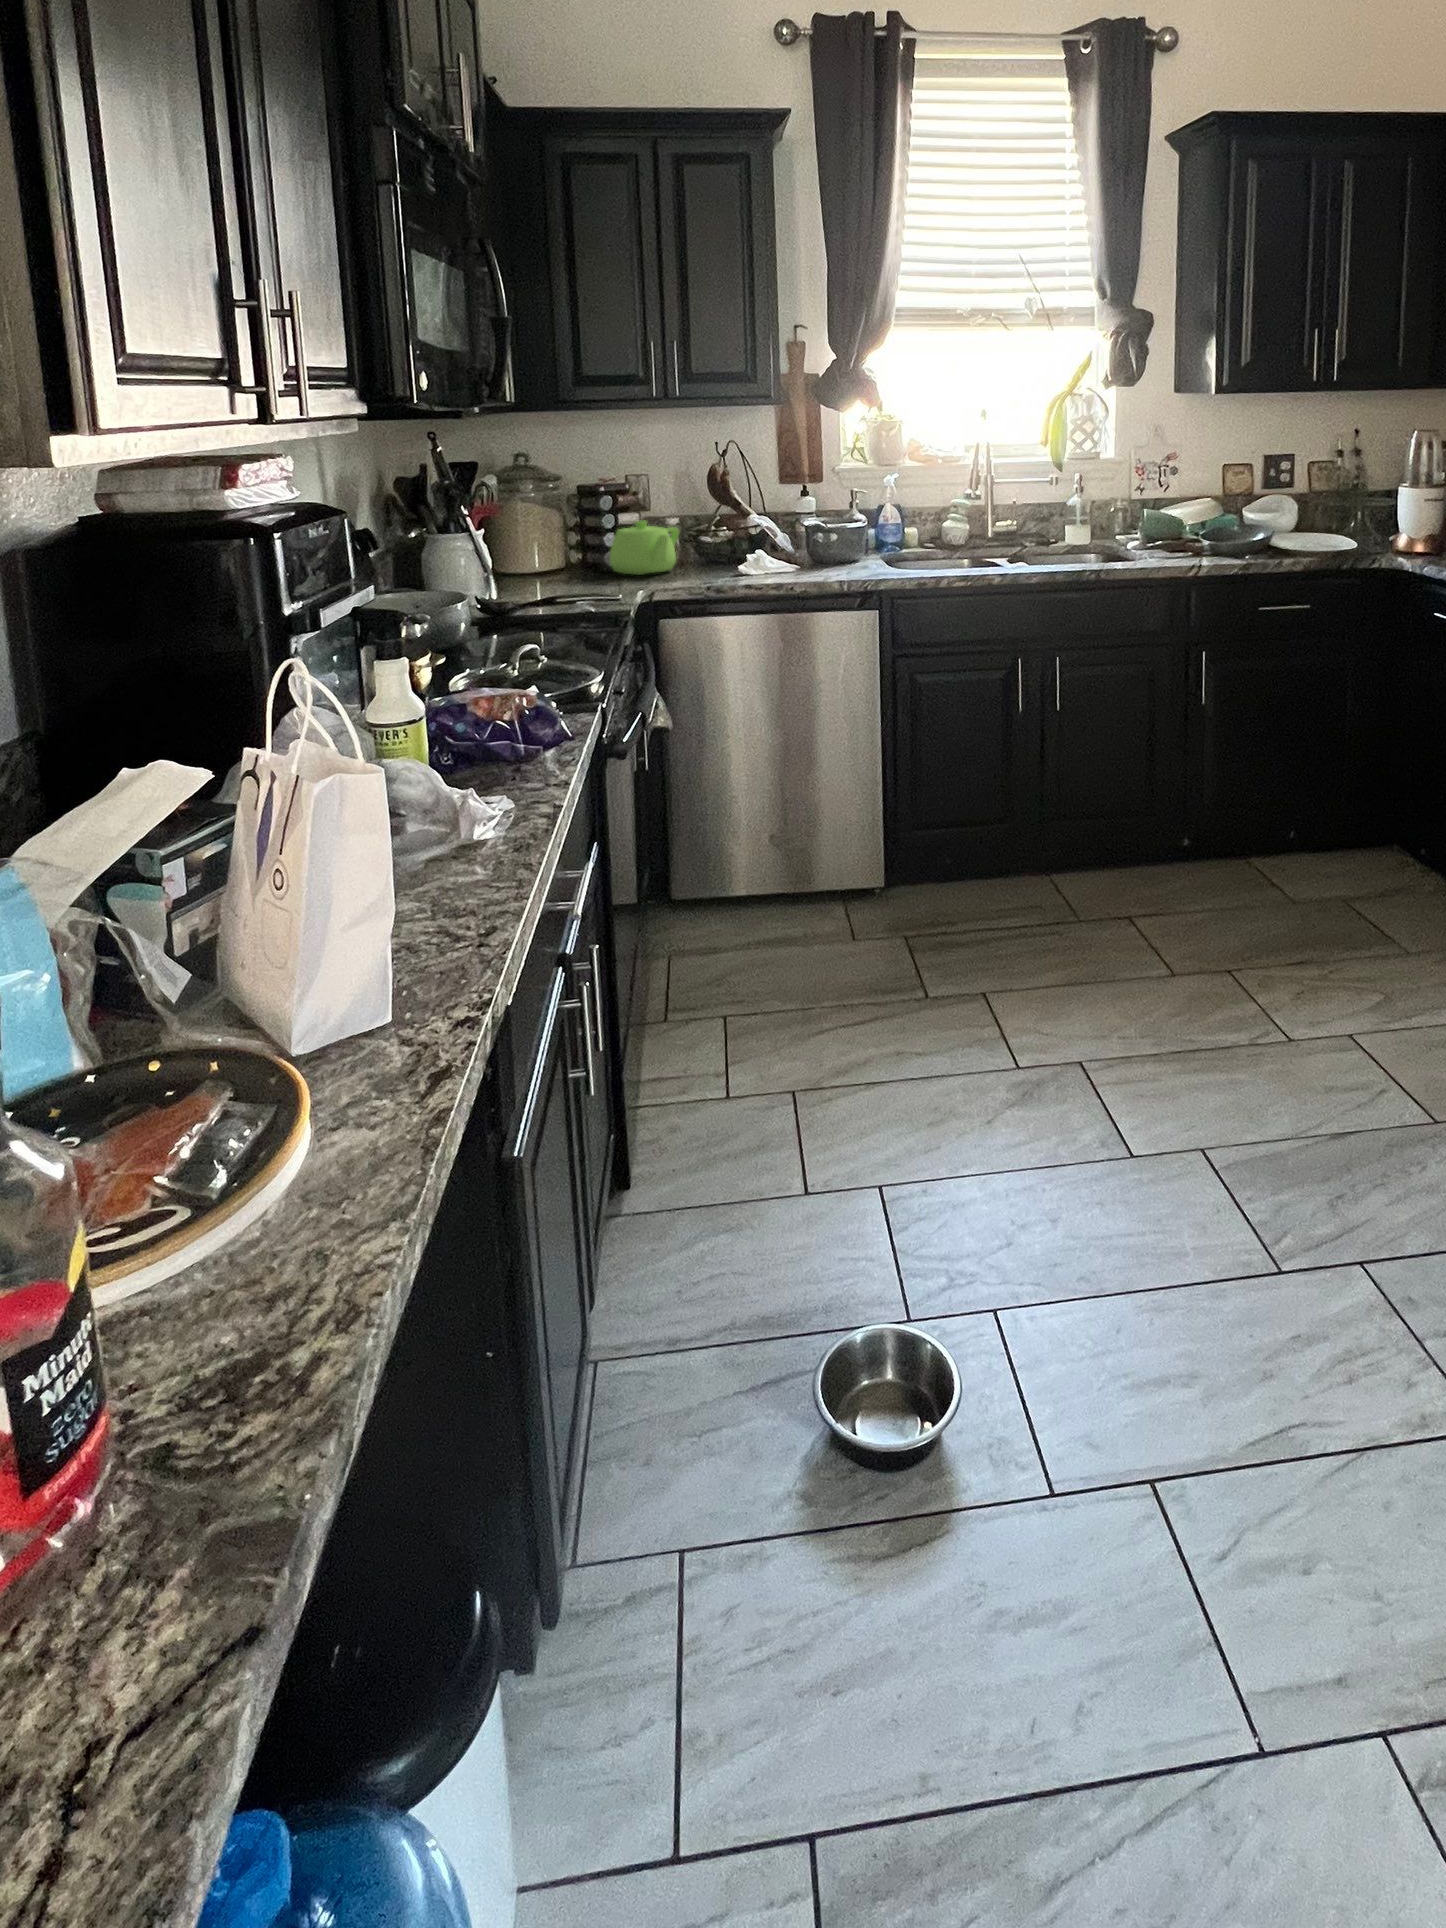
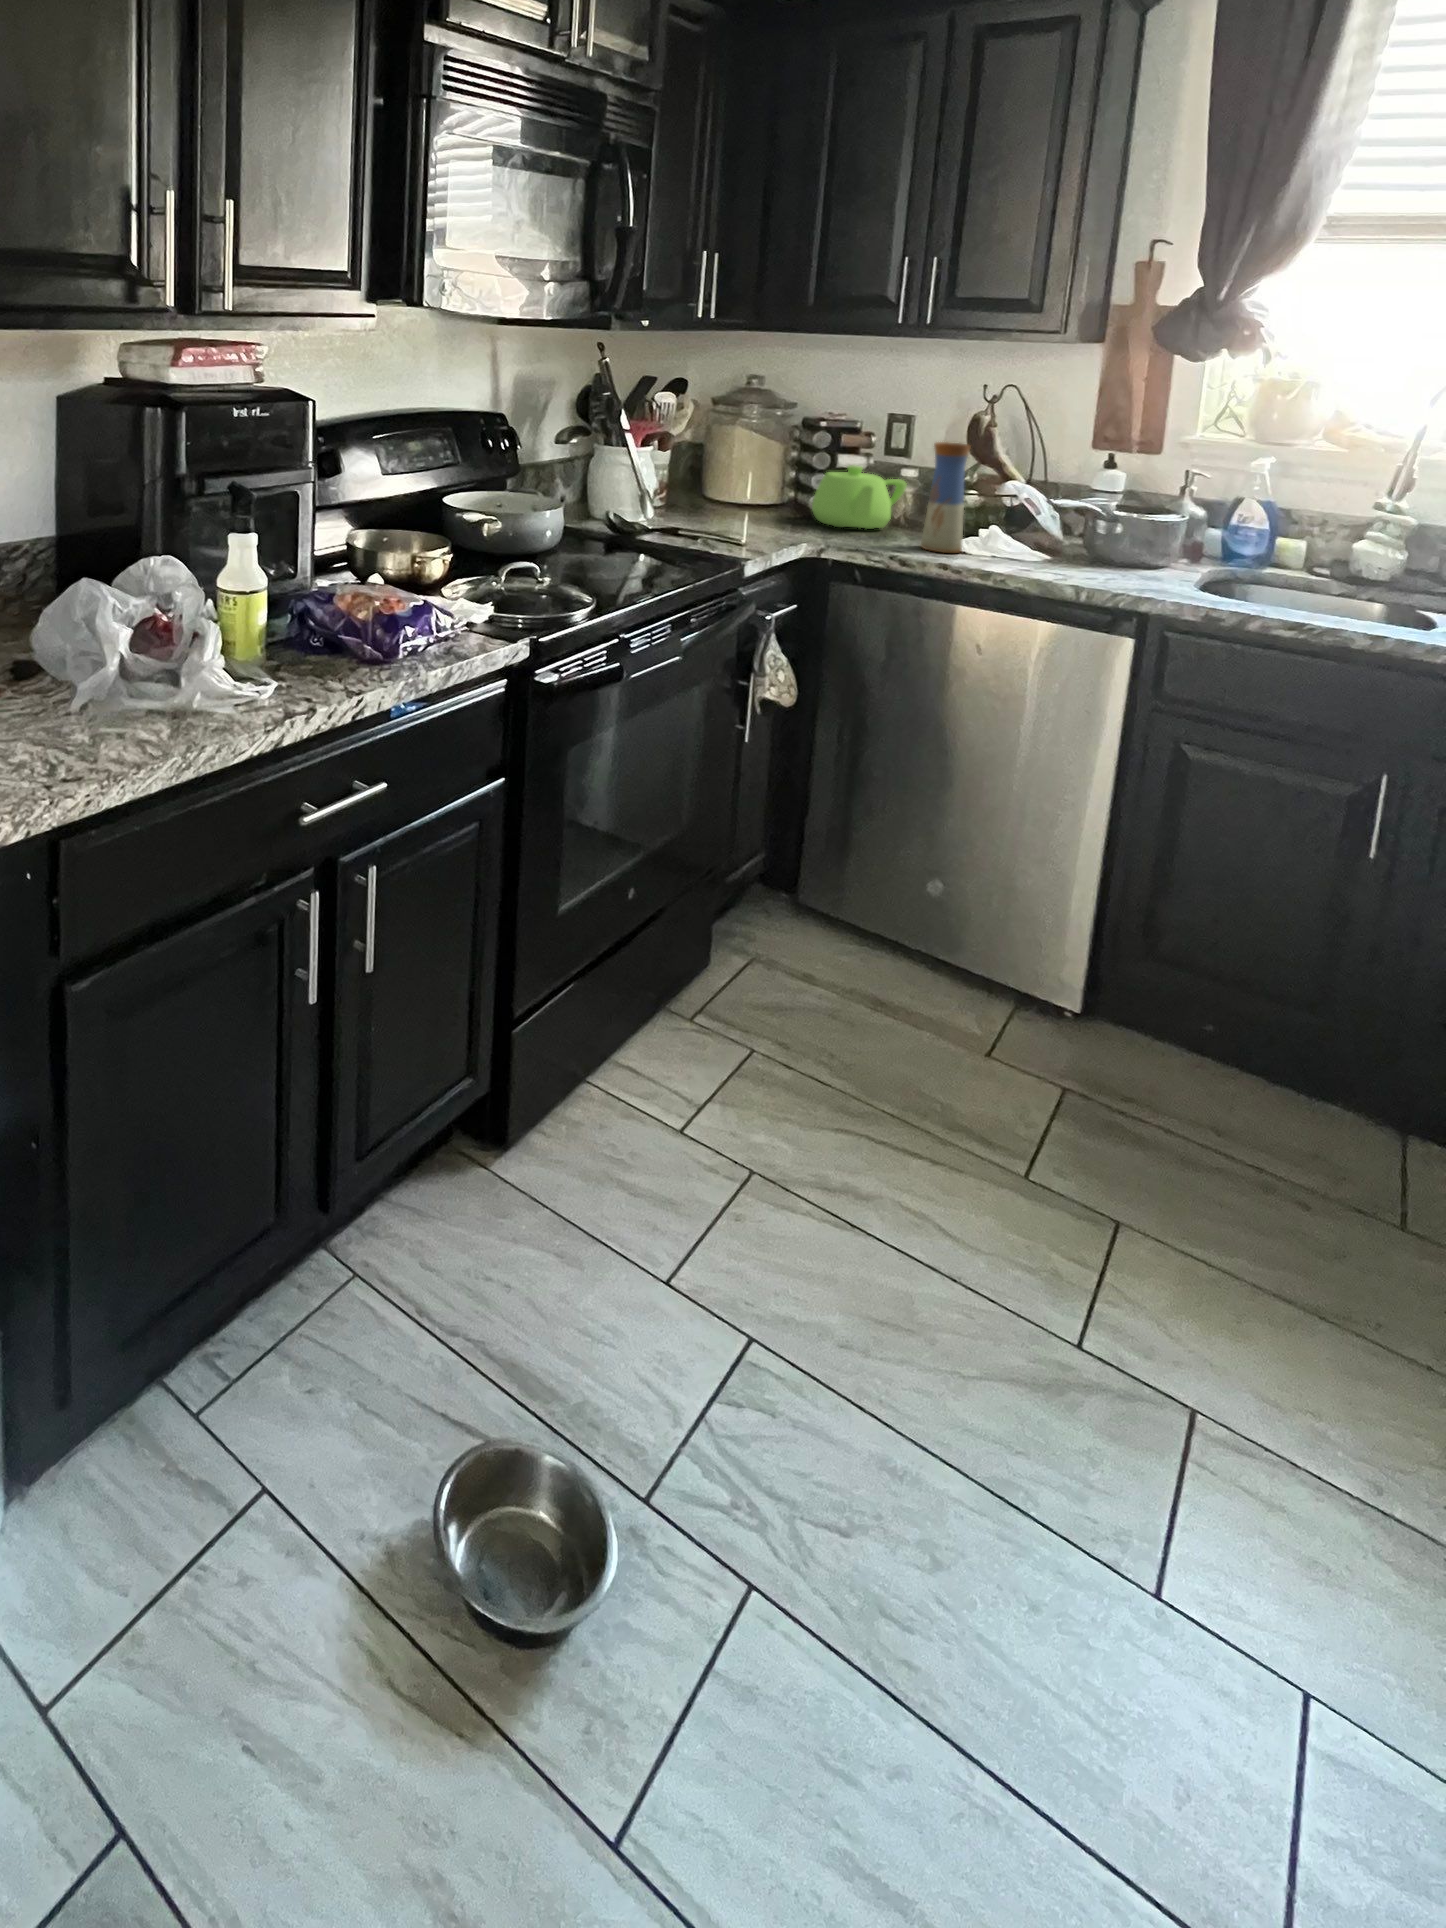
vase: none [713,490,745,579] -> present [921,442,970,553]

